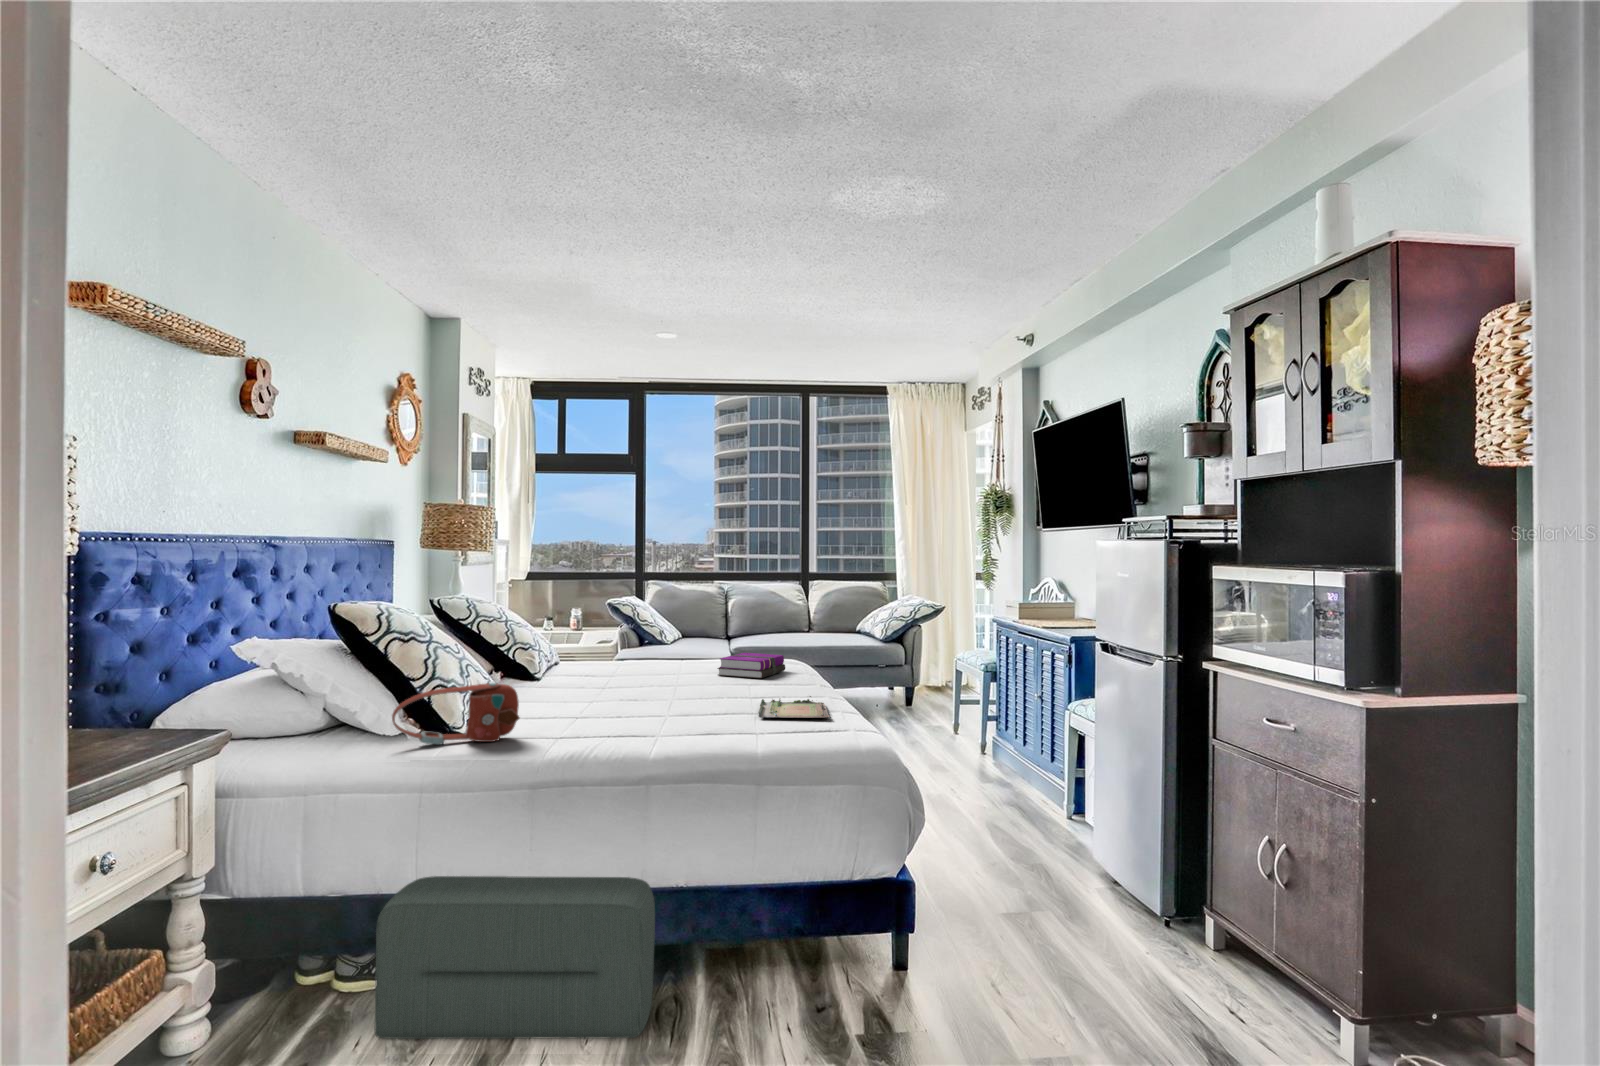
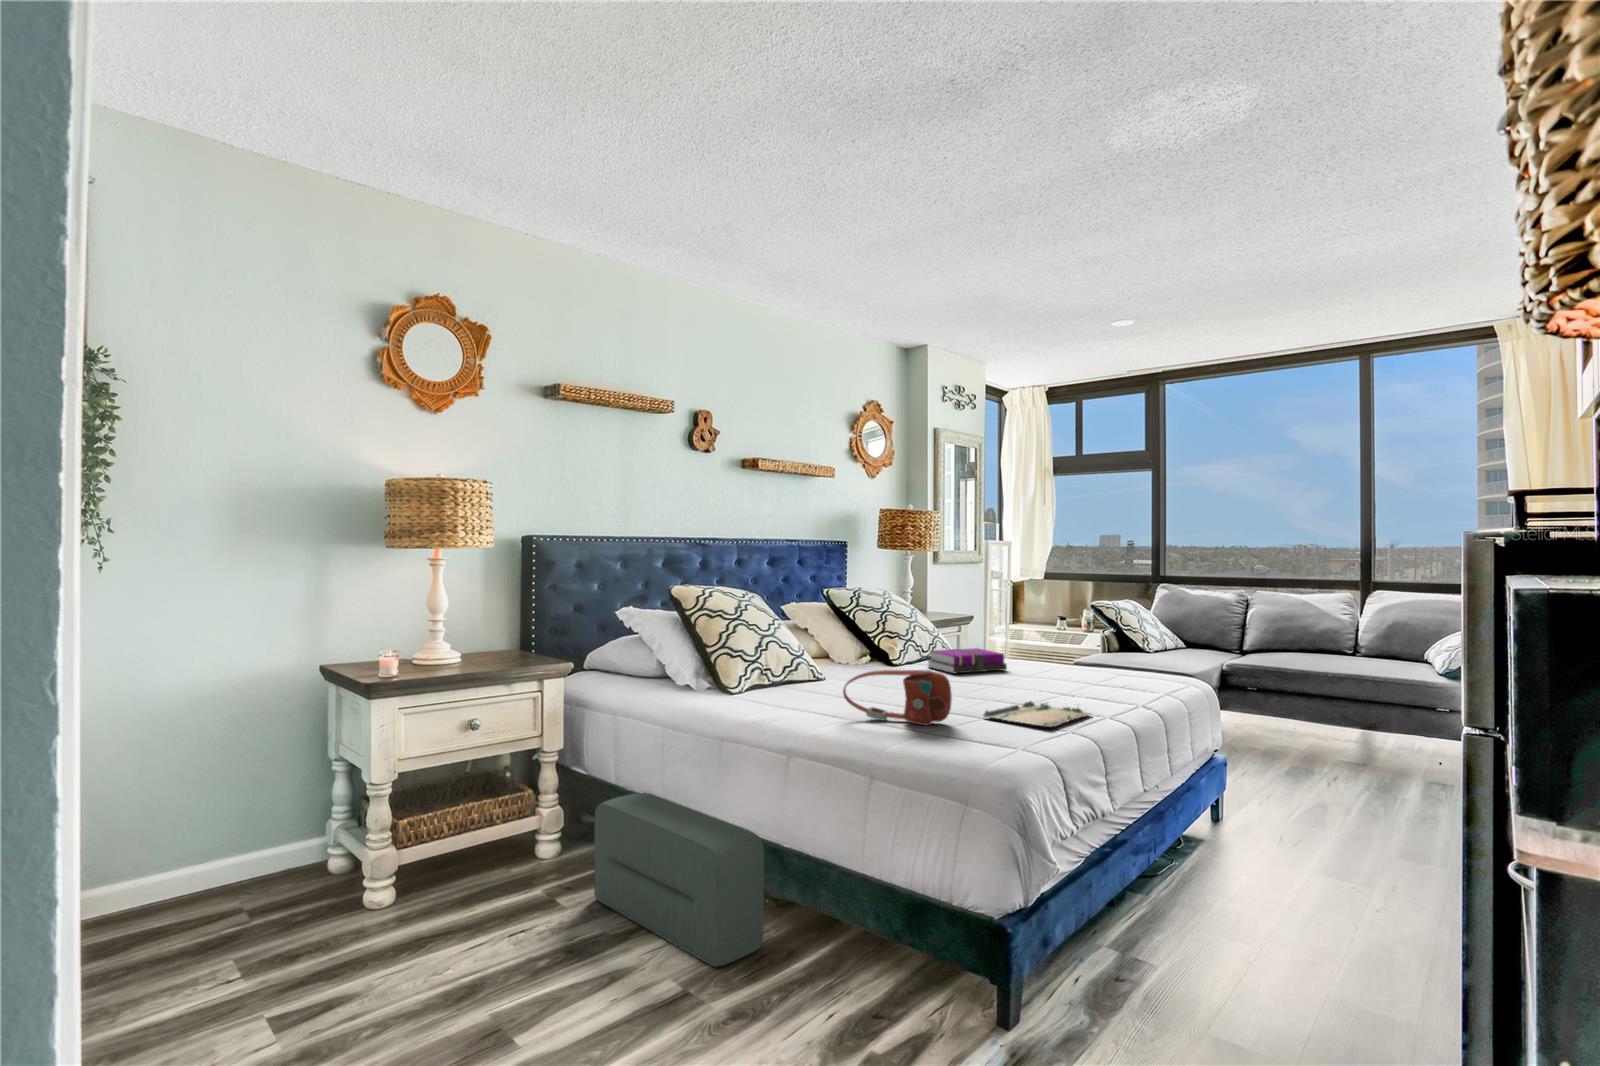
notebook: present [718,653,785,678] -> present [928,648,1007,673]
handbag: present [392,683,520,744] -> present [843,670,952,725]

